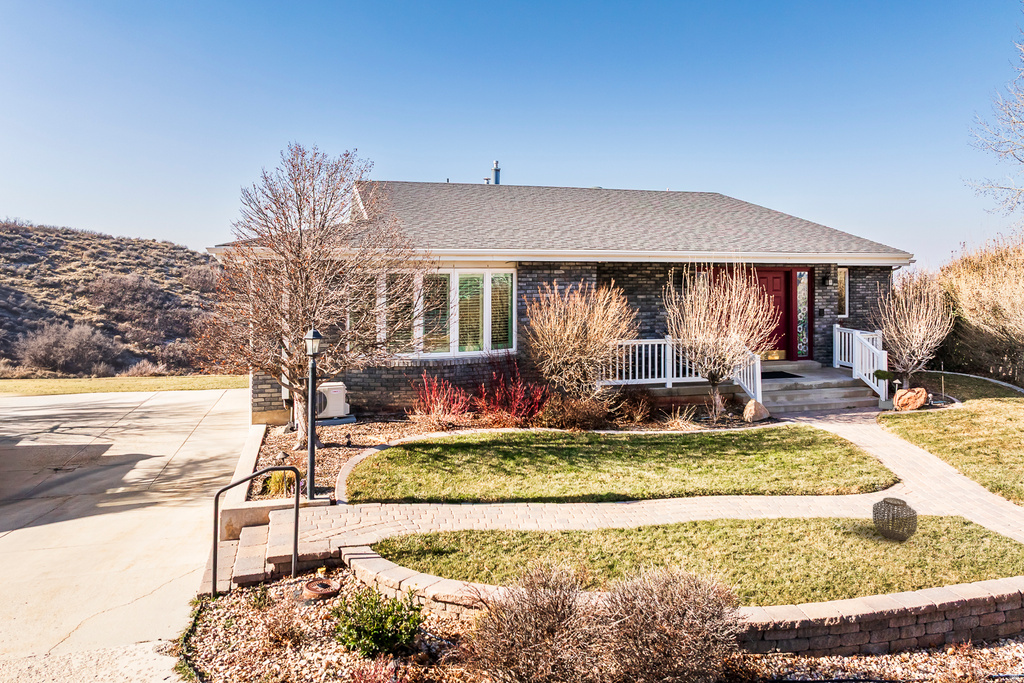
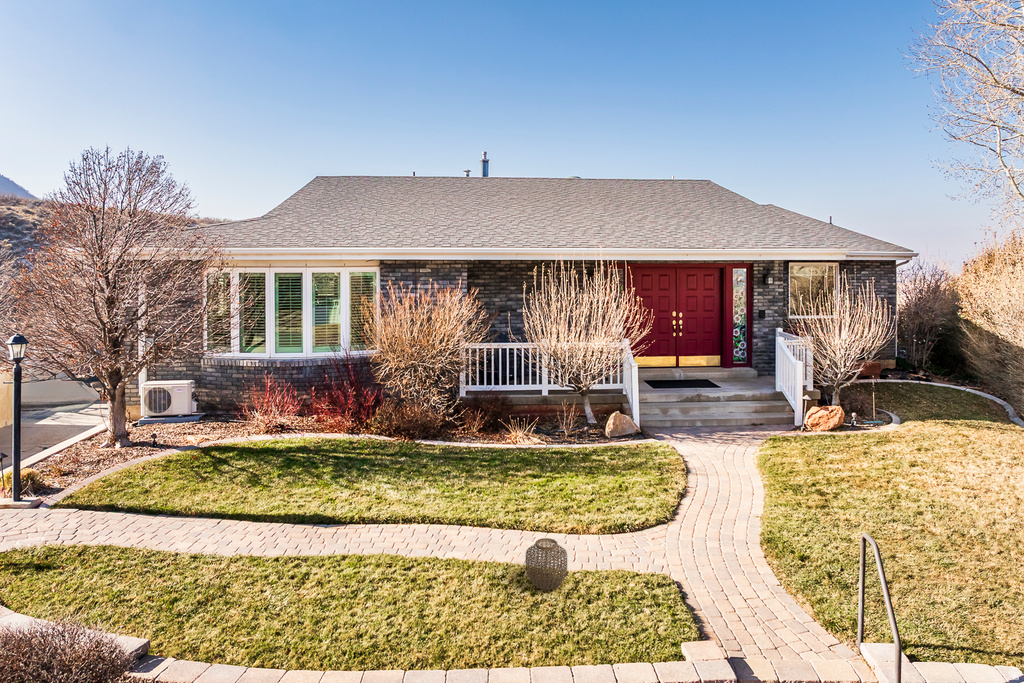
potted tree: present [874,369,894,409] -> none [783,382,805,430]

